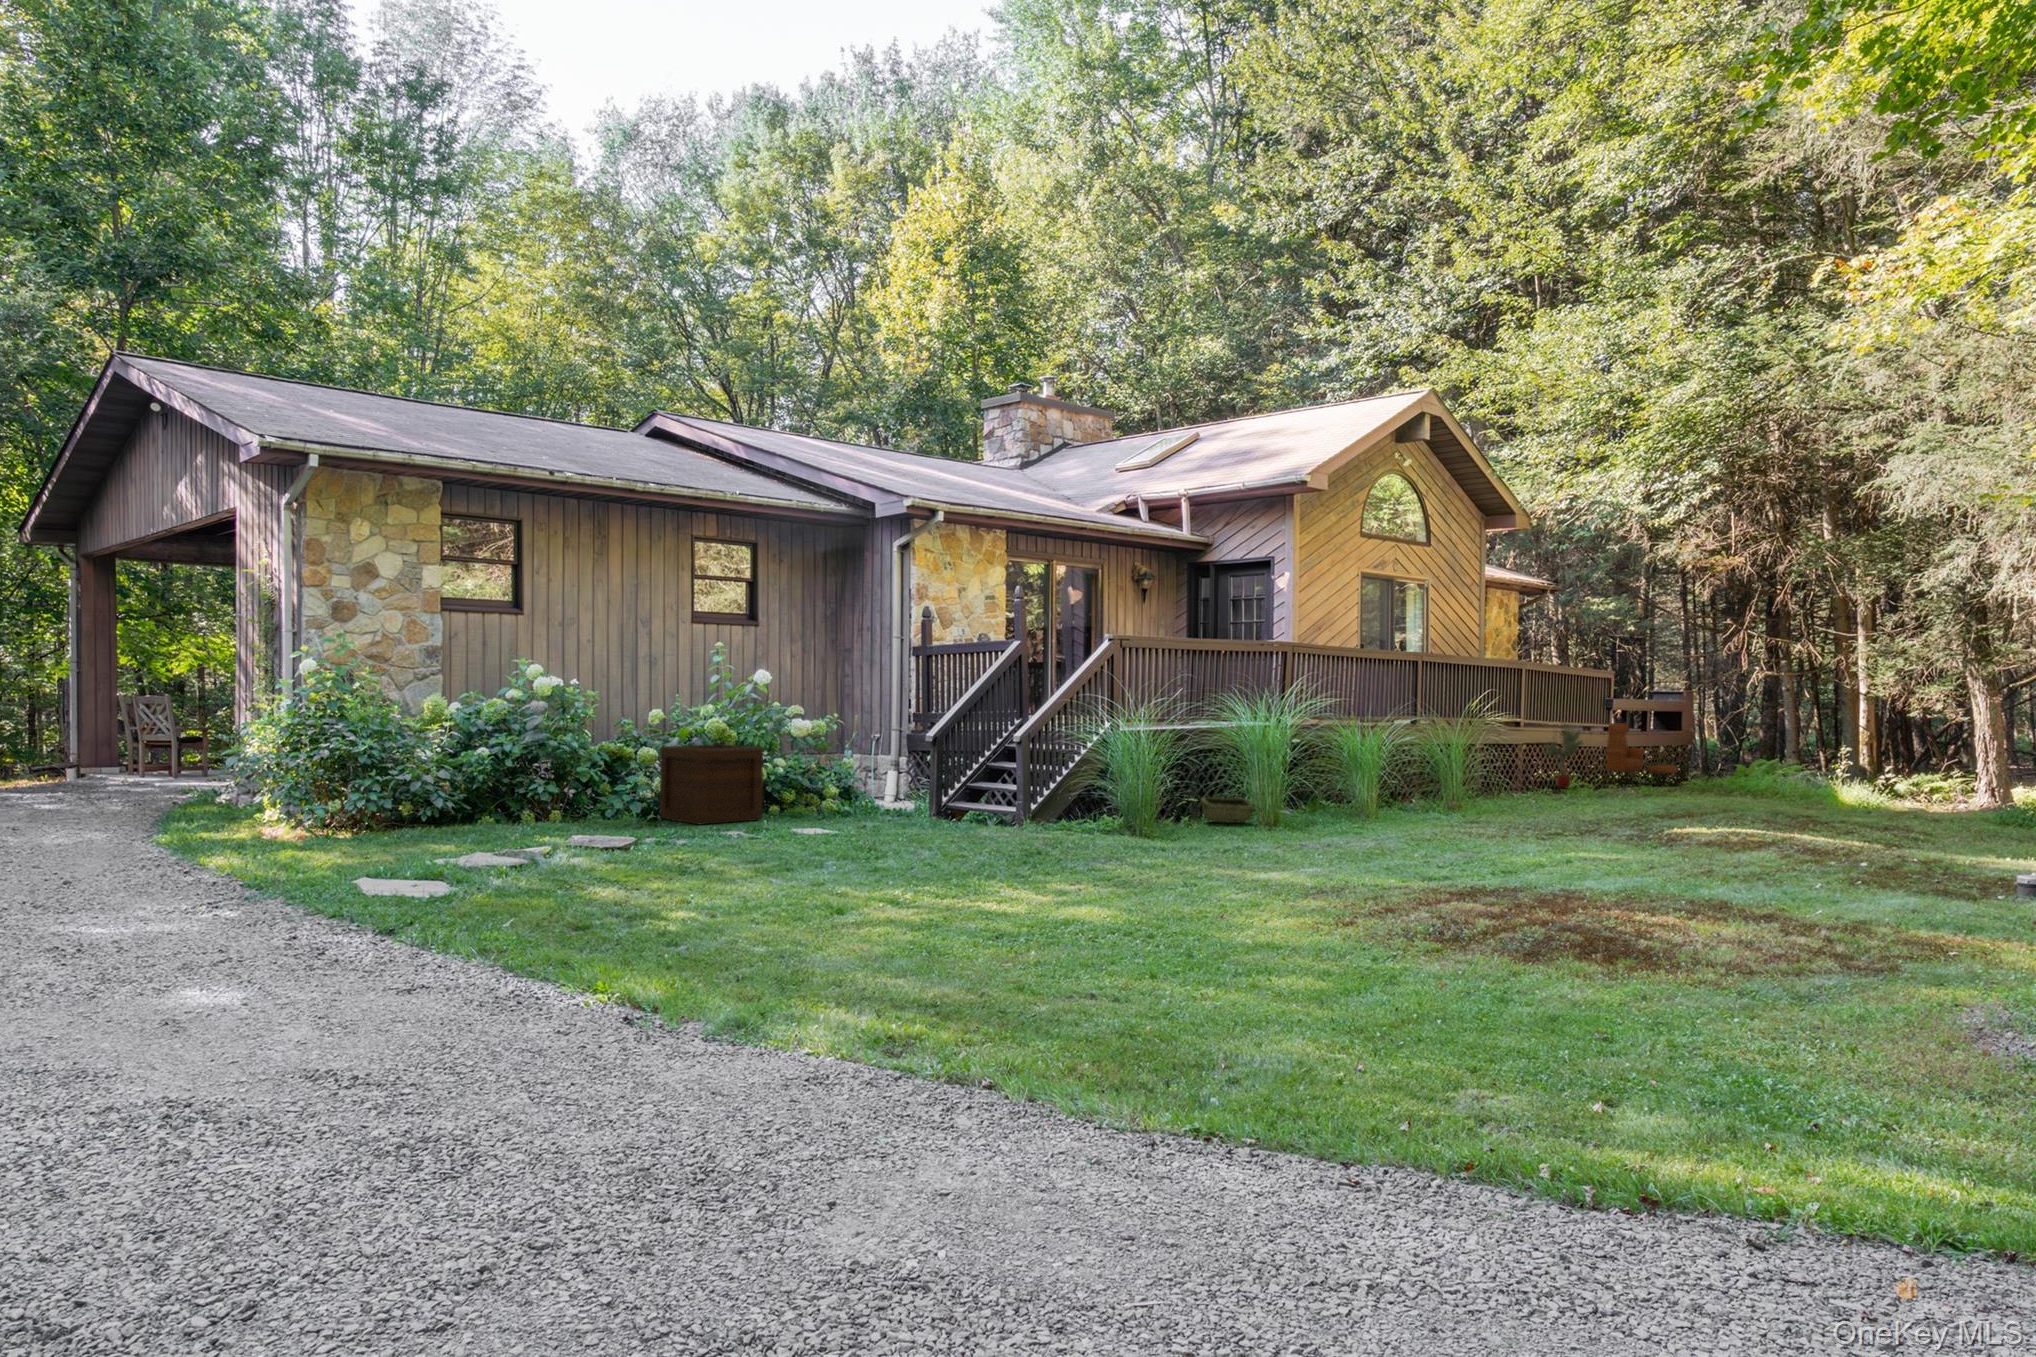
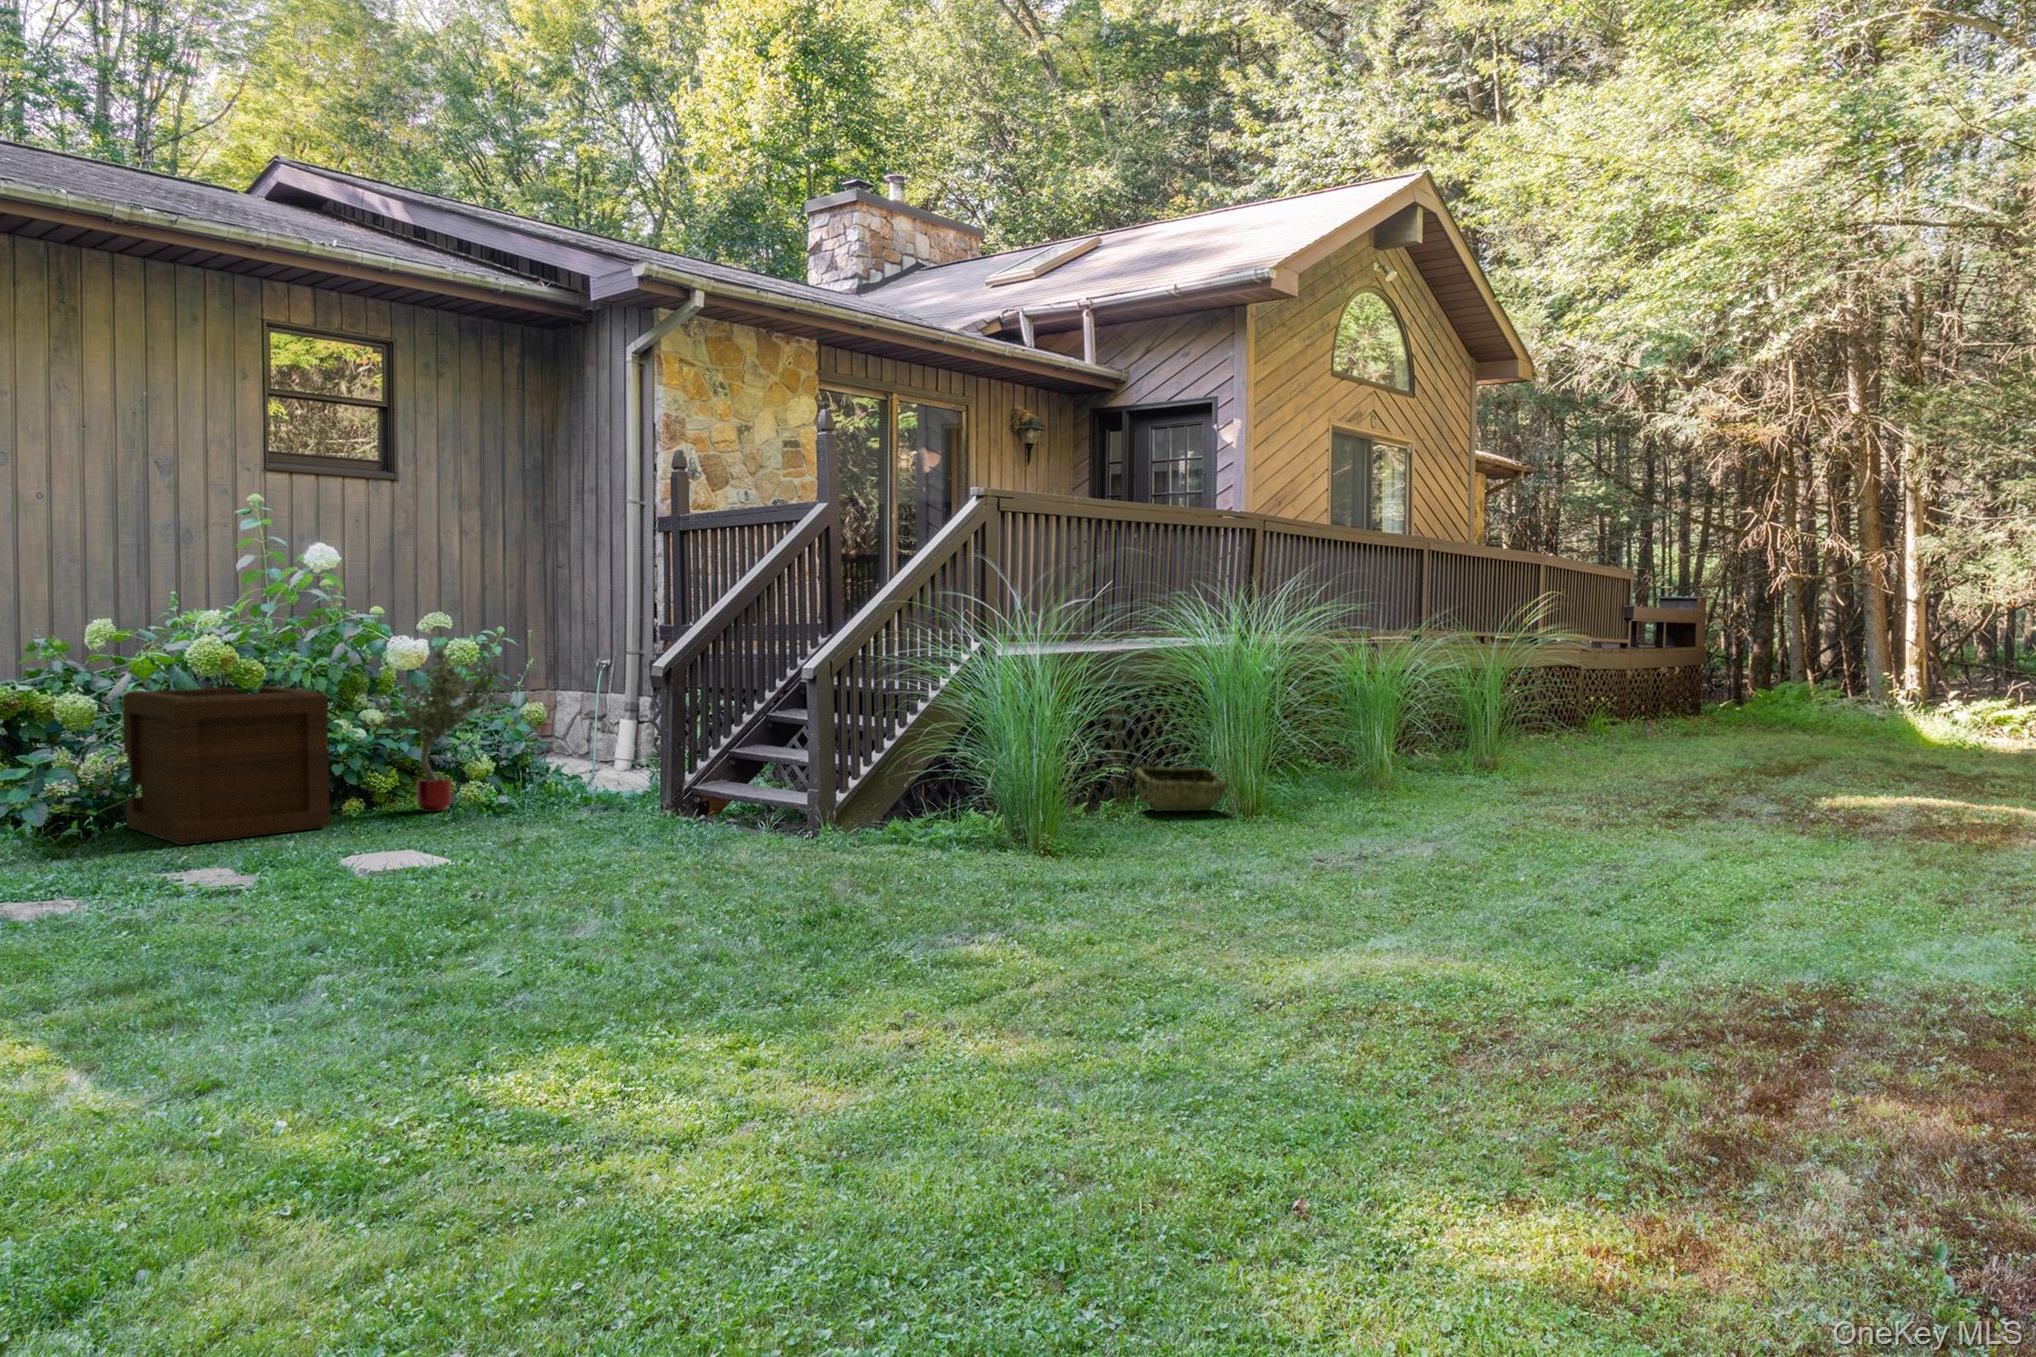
potted tree: present [1543,722,1584,788] -> present [363,645,499,812]
lounge chair: present [1606,723,1678,786] -> none [1647,636,1746,722]

